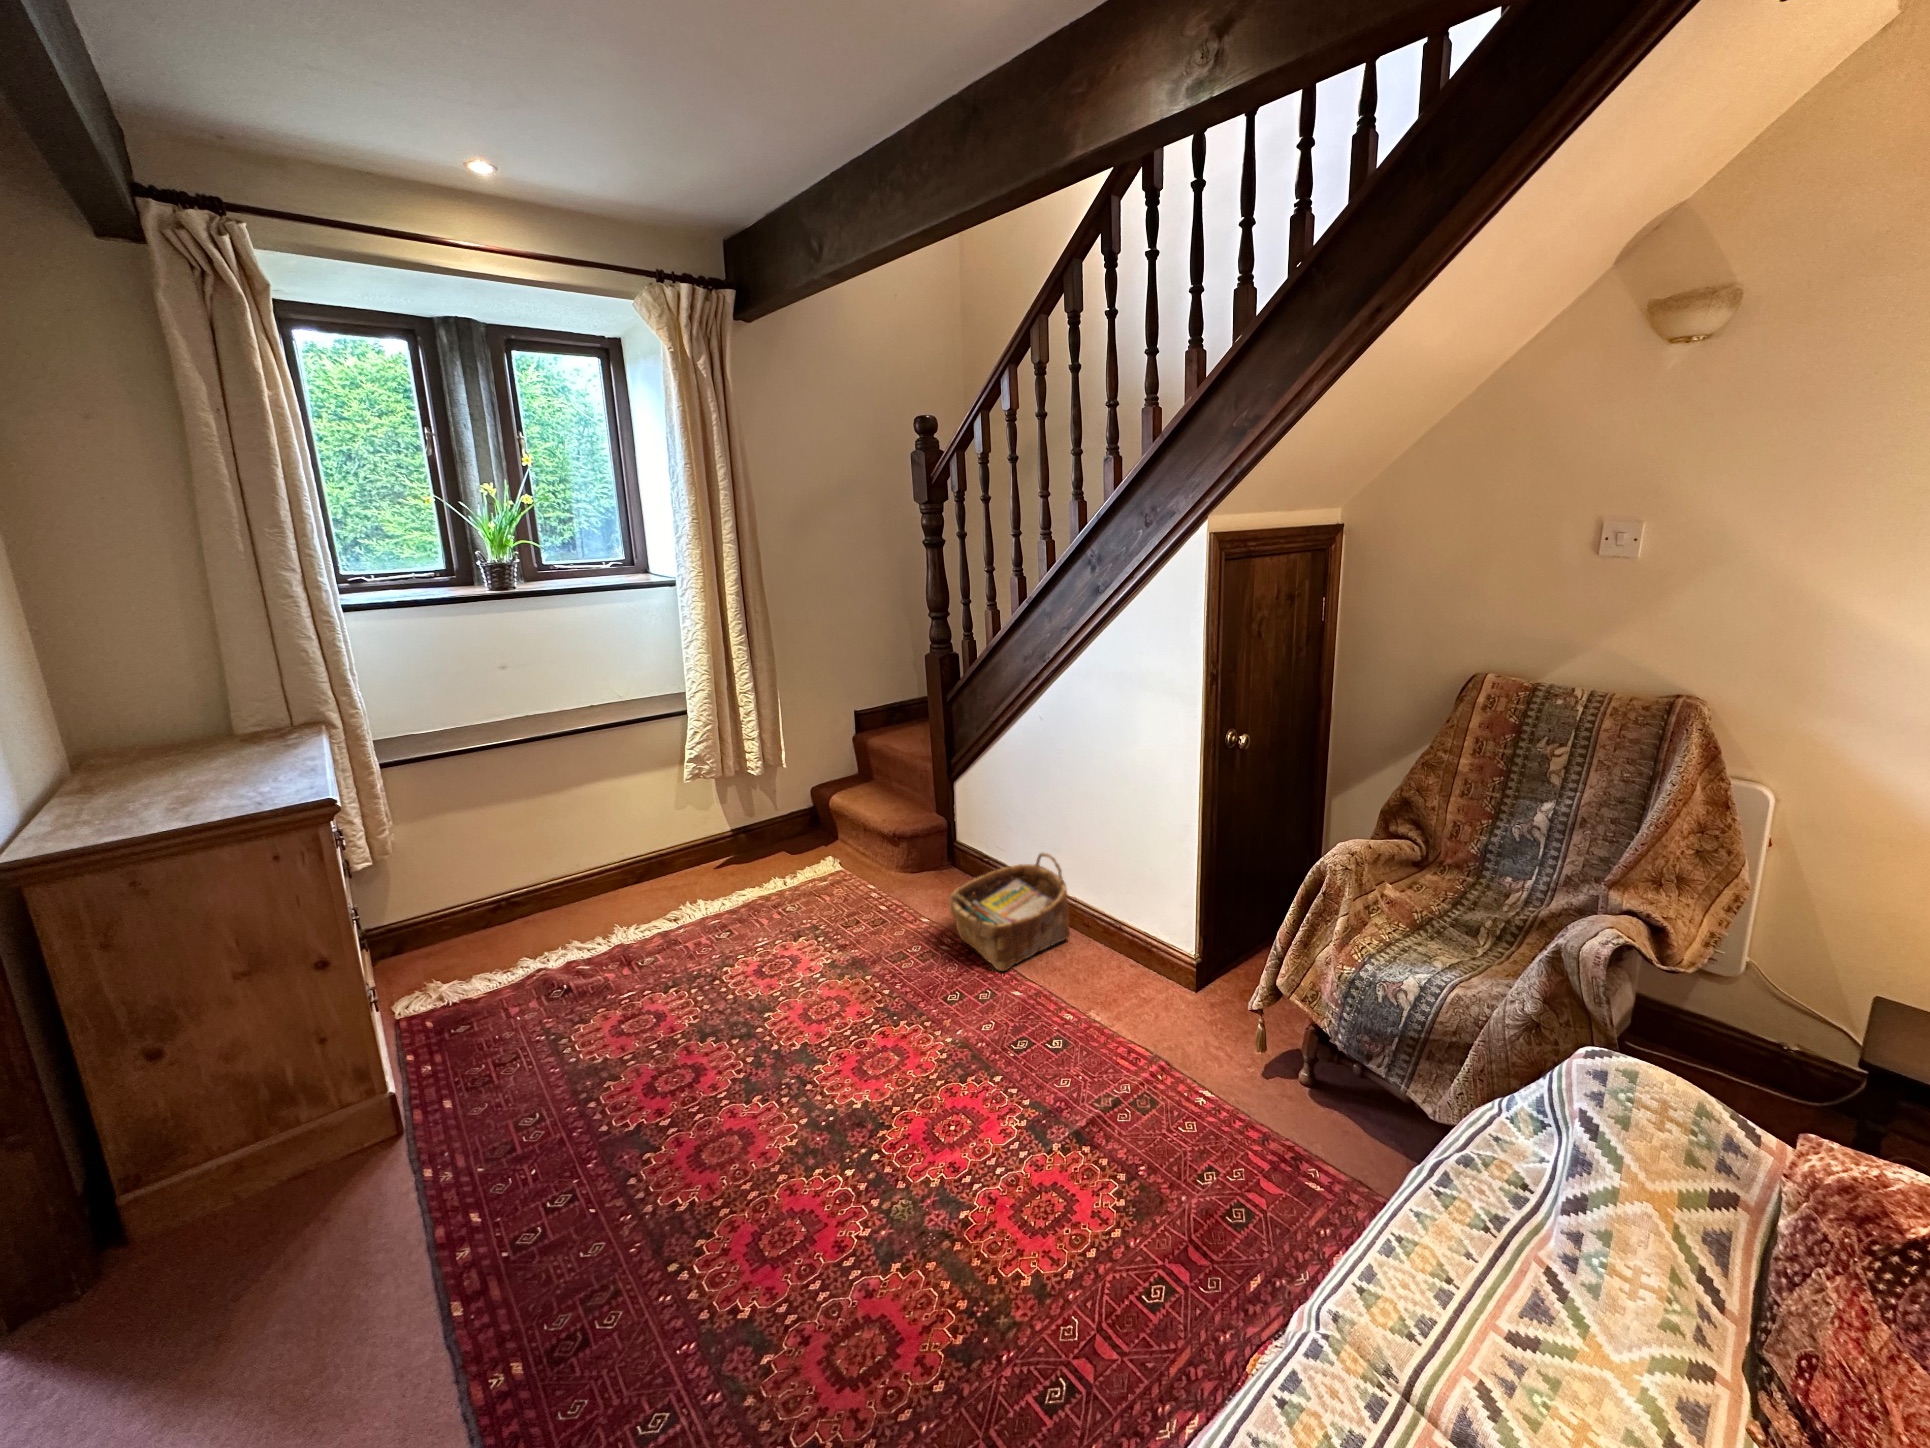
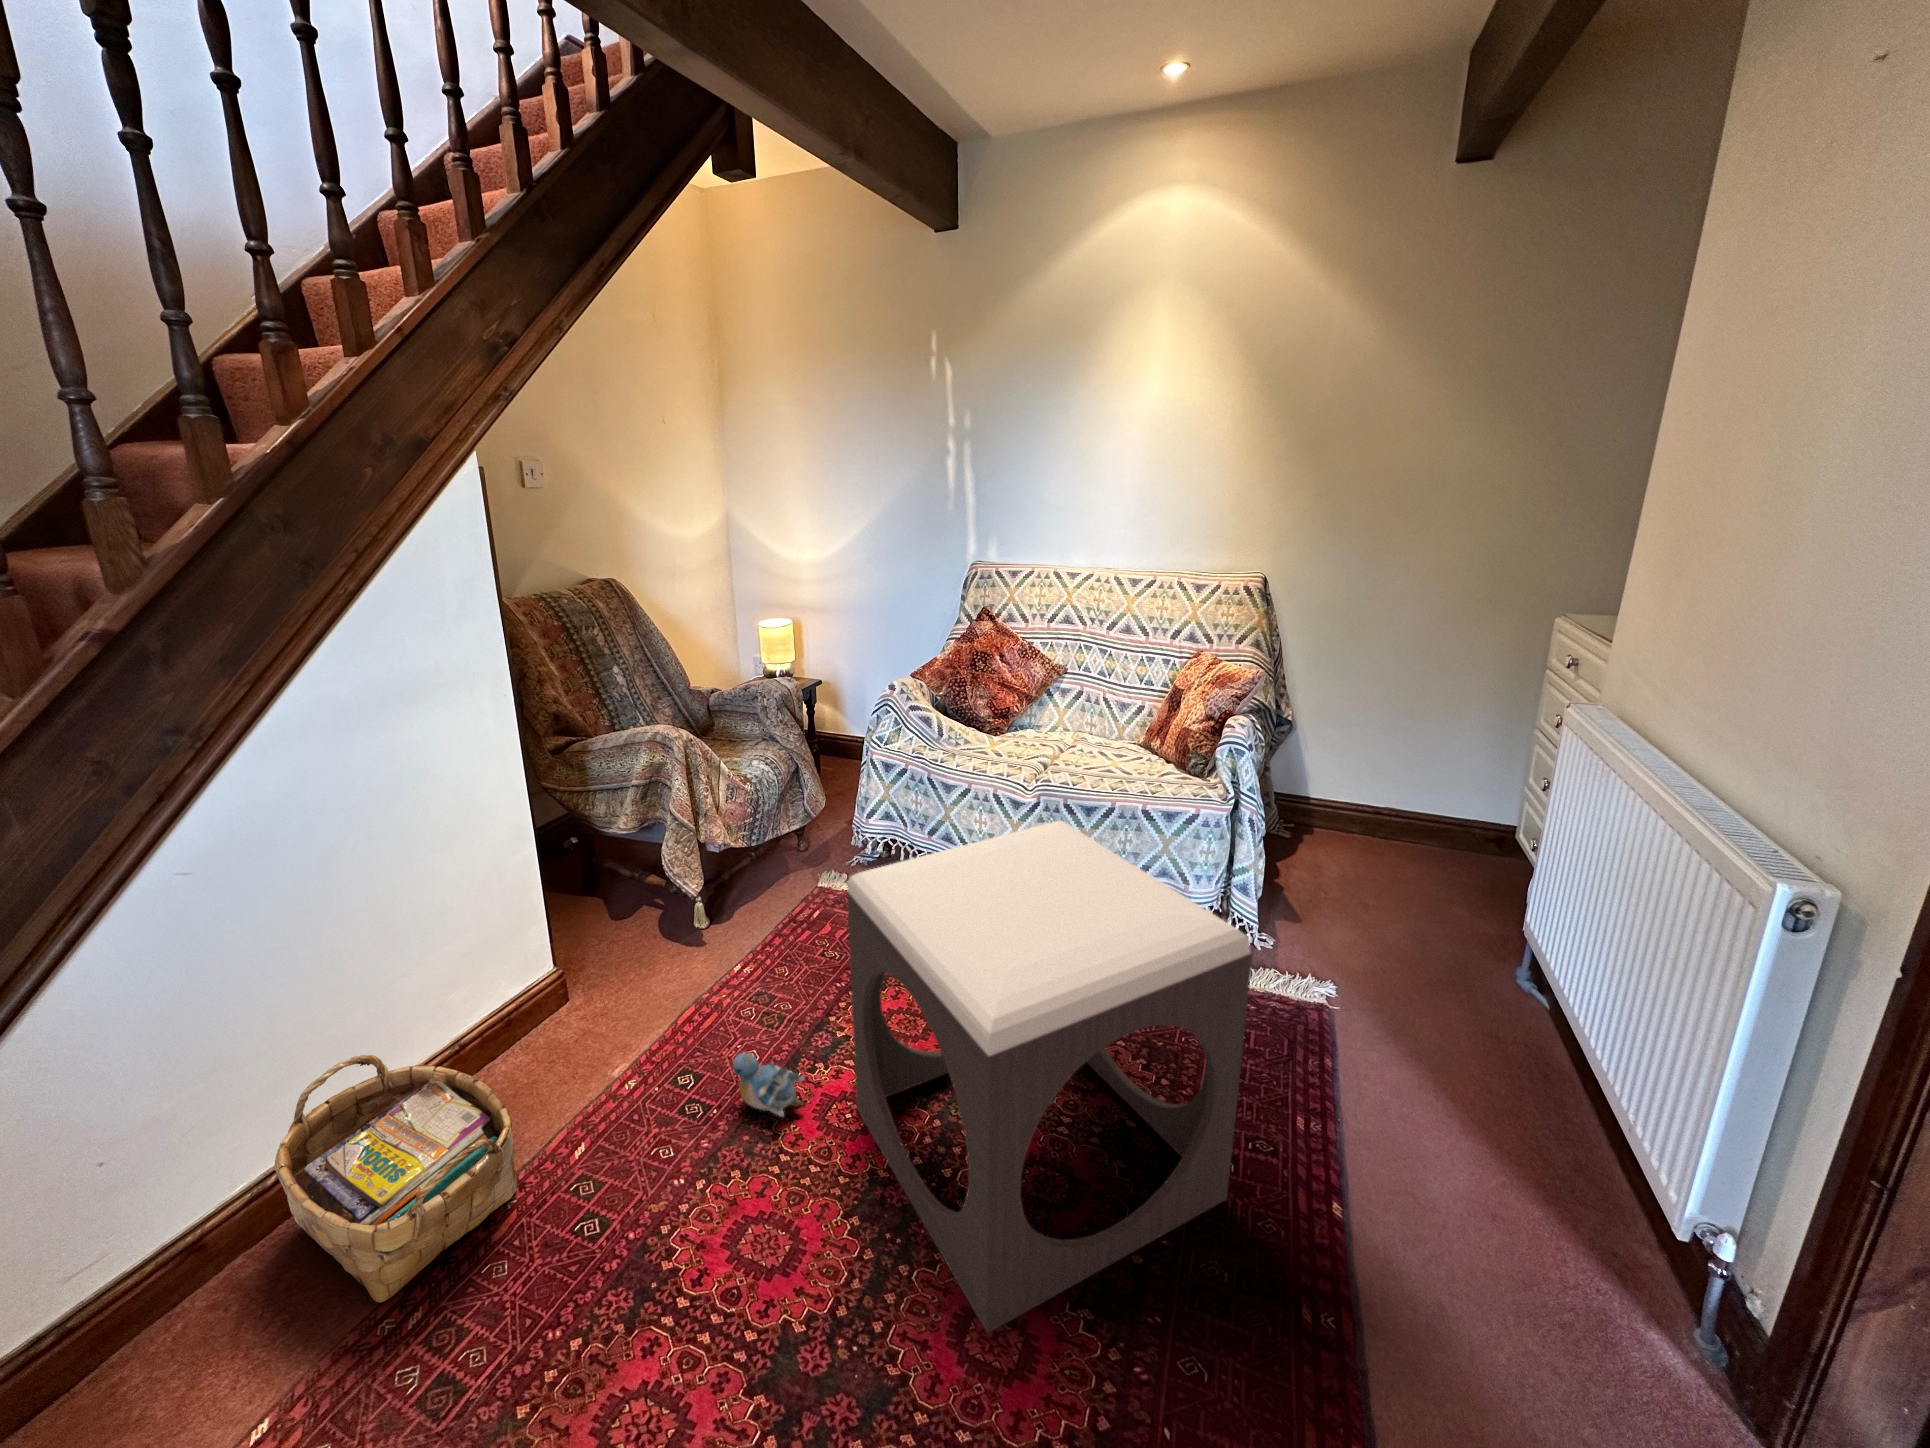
footstool: none [591,917,960,1396] -> present [847,820,1253,1333]
plush toy: none [967,1032,1022,1096] -> present [733,1053,805,1117]

